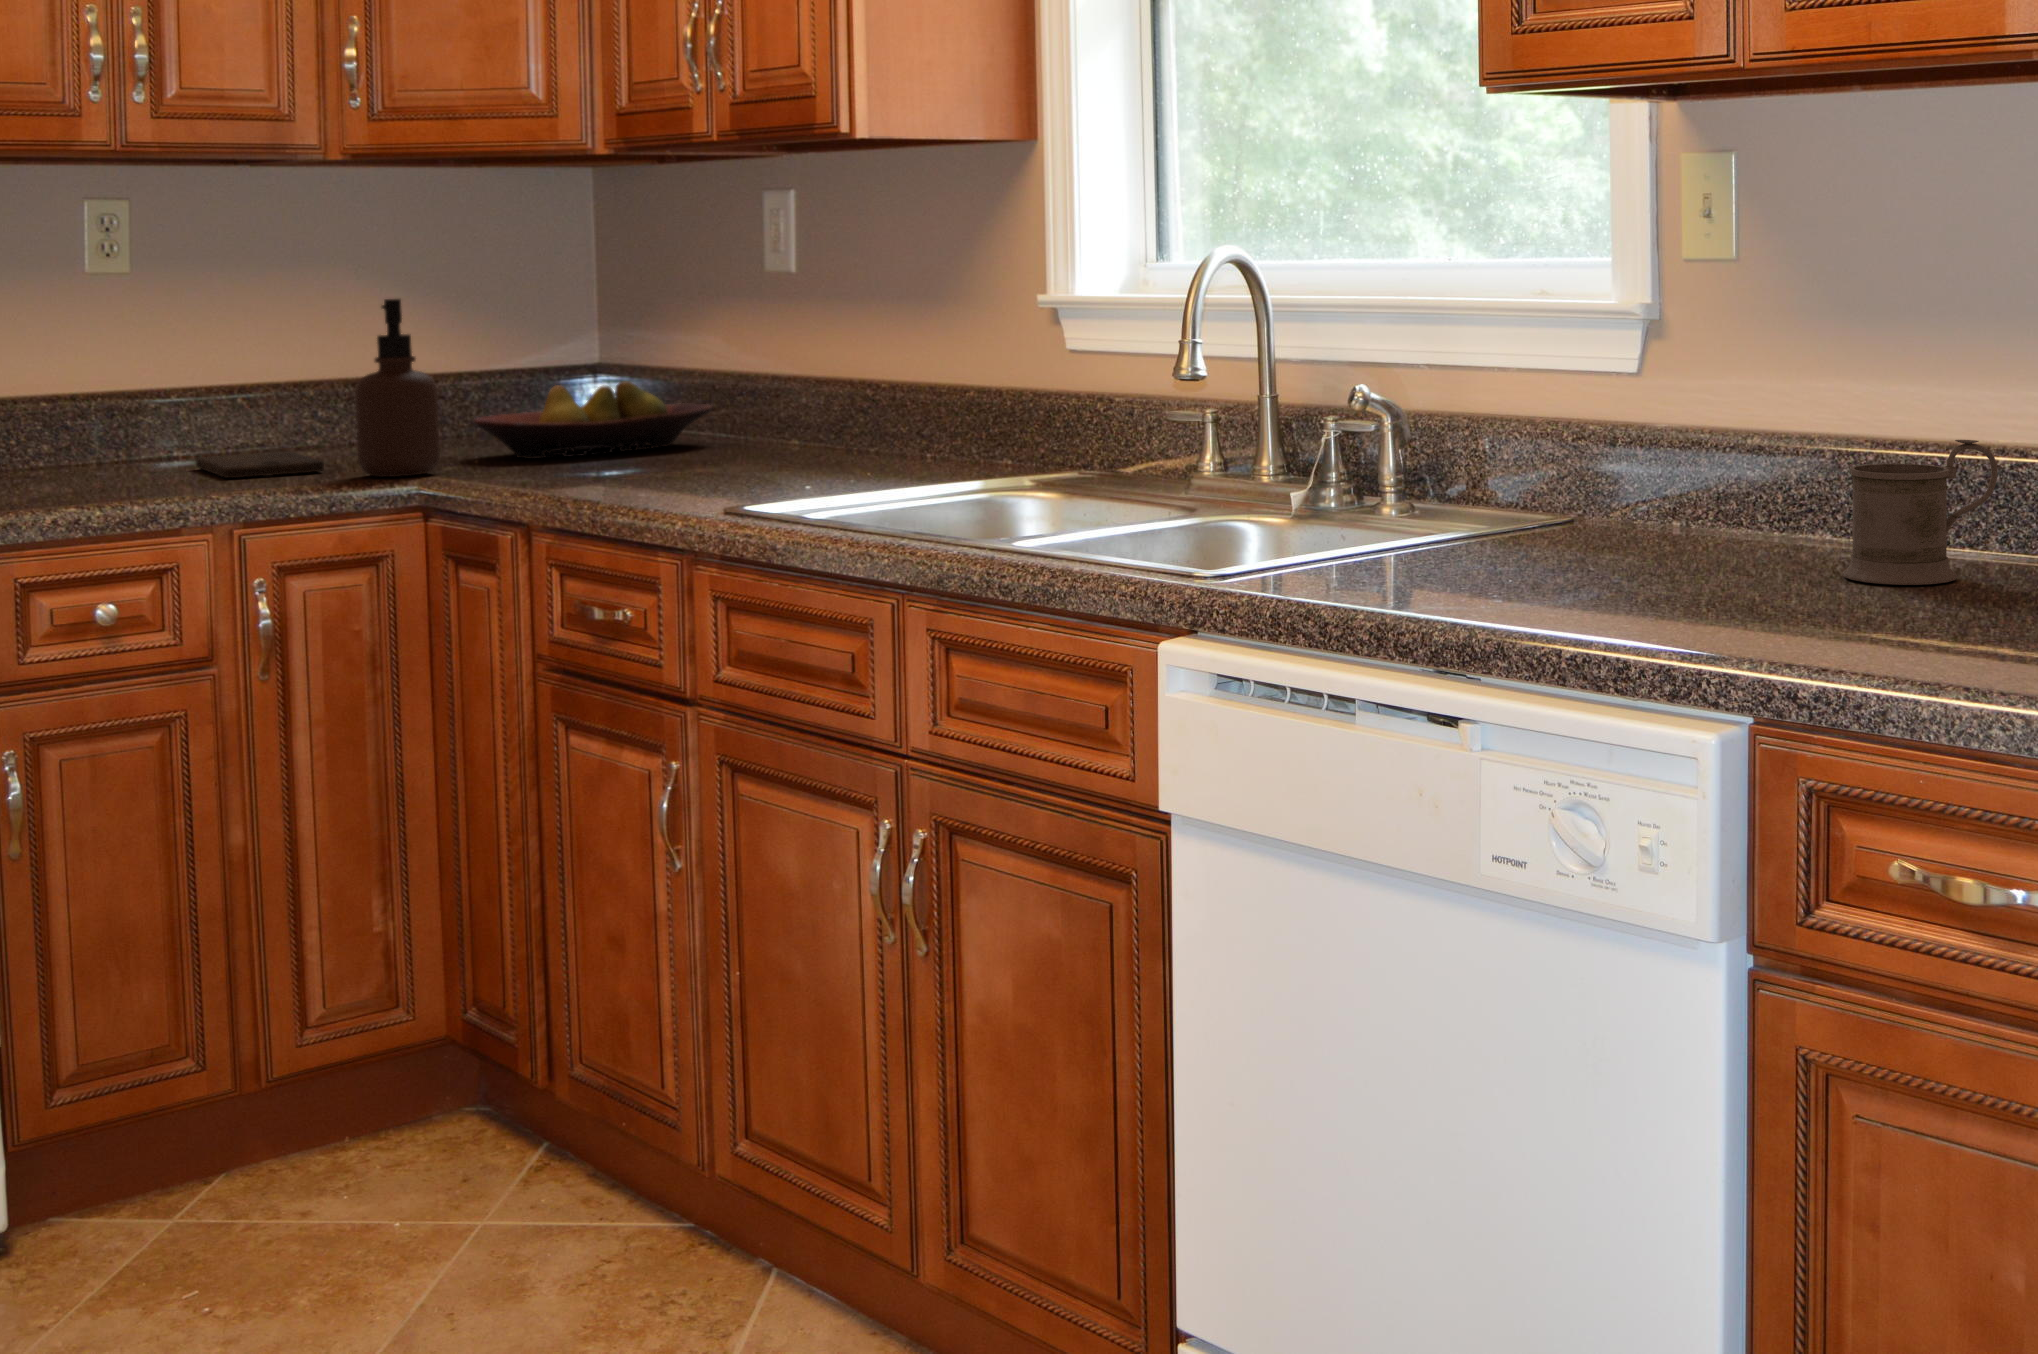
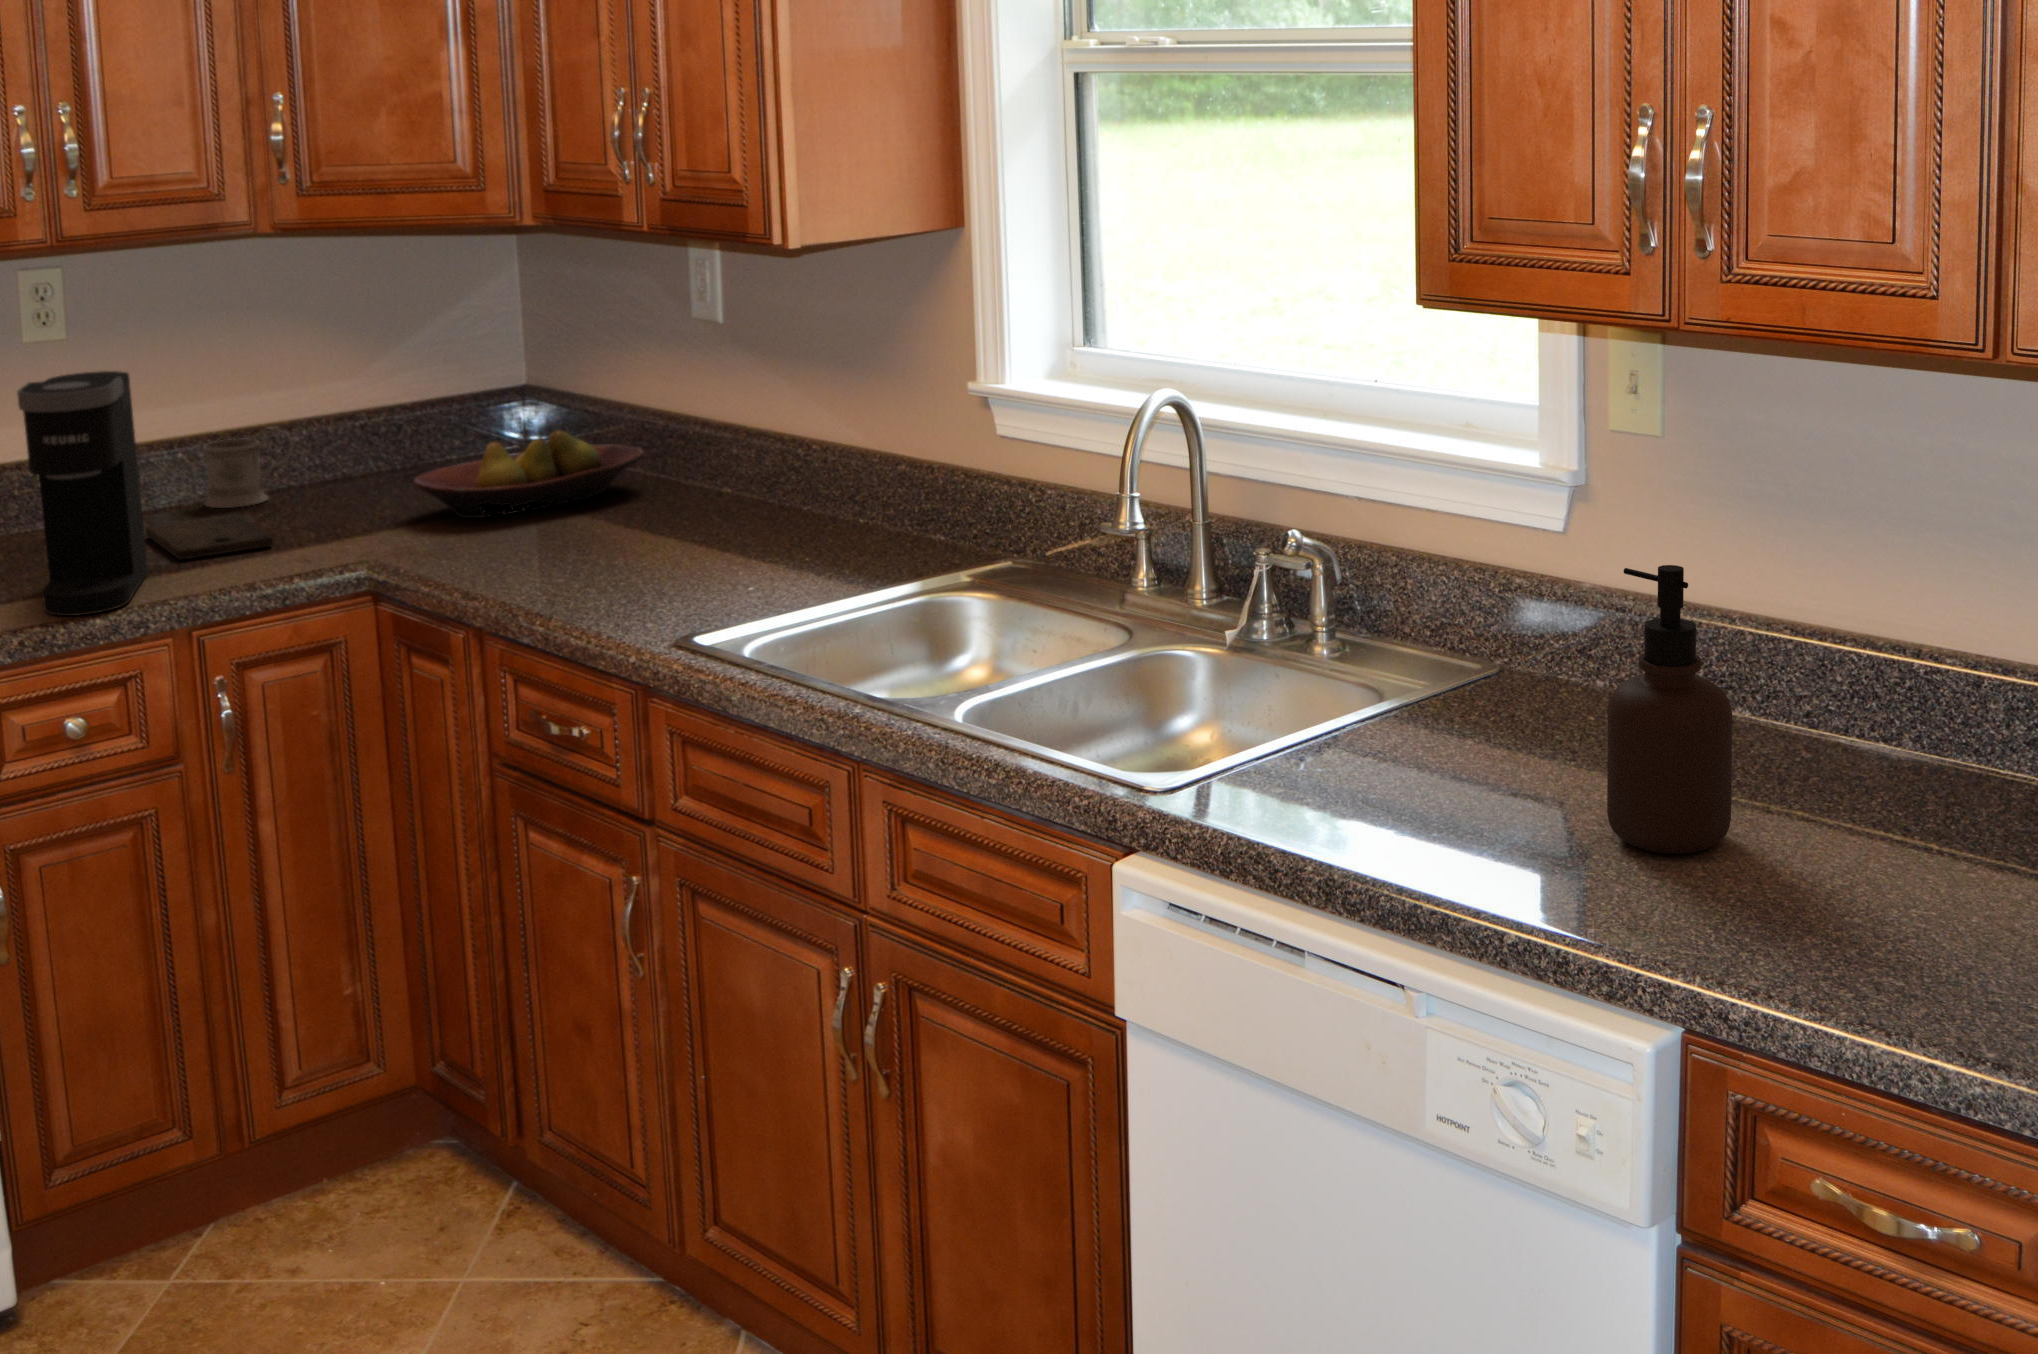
coffee maker: none [63,268,191,504] -> present [17,371,148,616]
soap dispenser: present [355,299,440,477] -> present [1607,565,1732,854]
mug: present [1842,440,1998,585] -> present [204,427,293,508]

